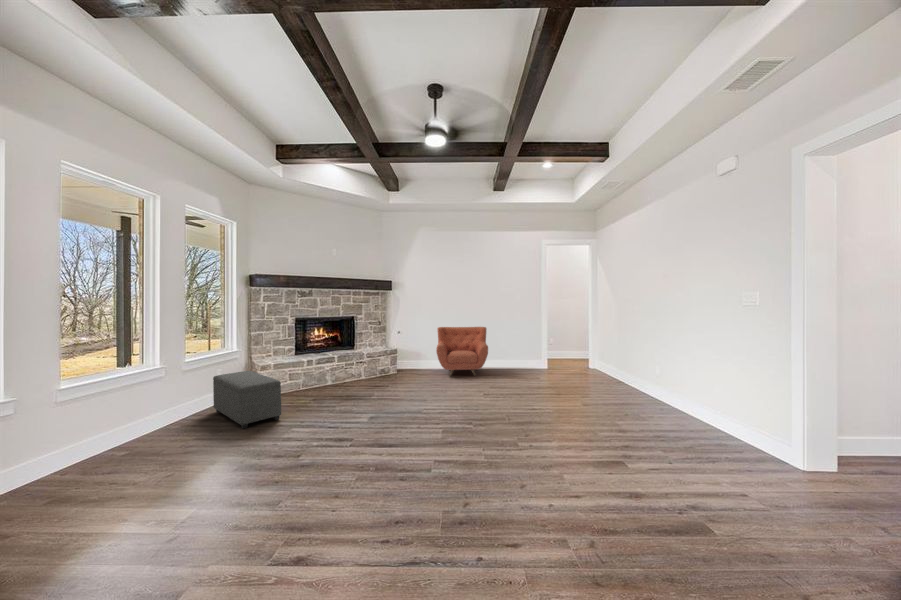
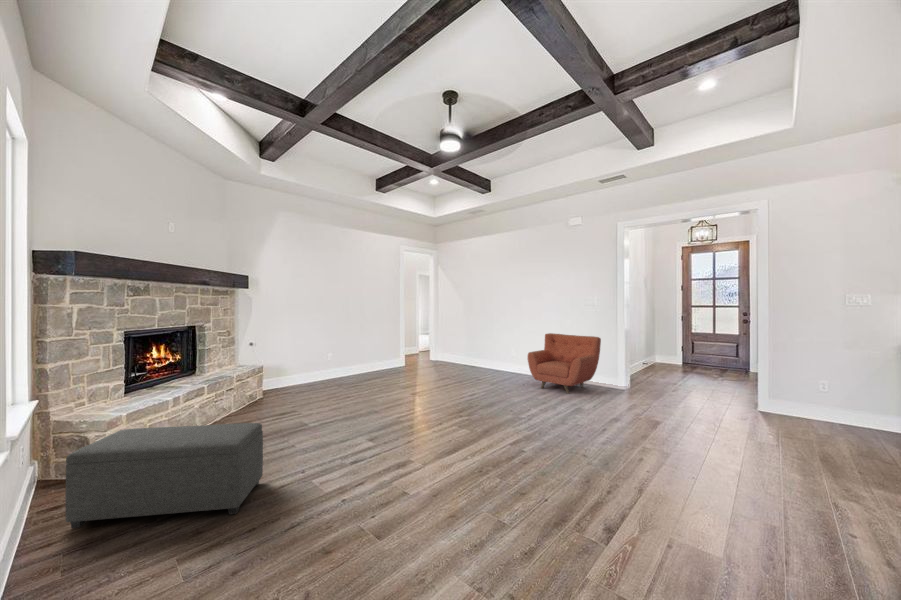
armchair: present [436,327,488,376] -> present [528,333,601,393]

